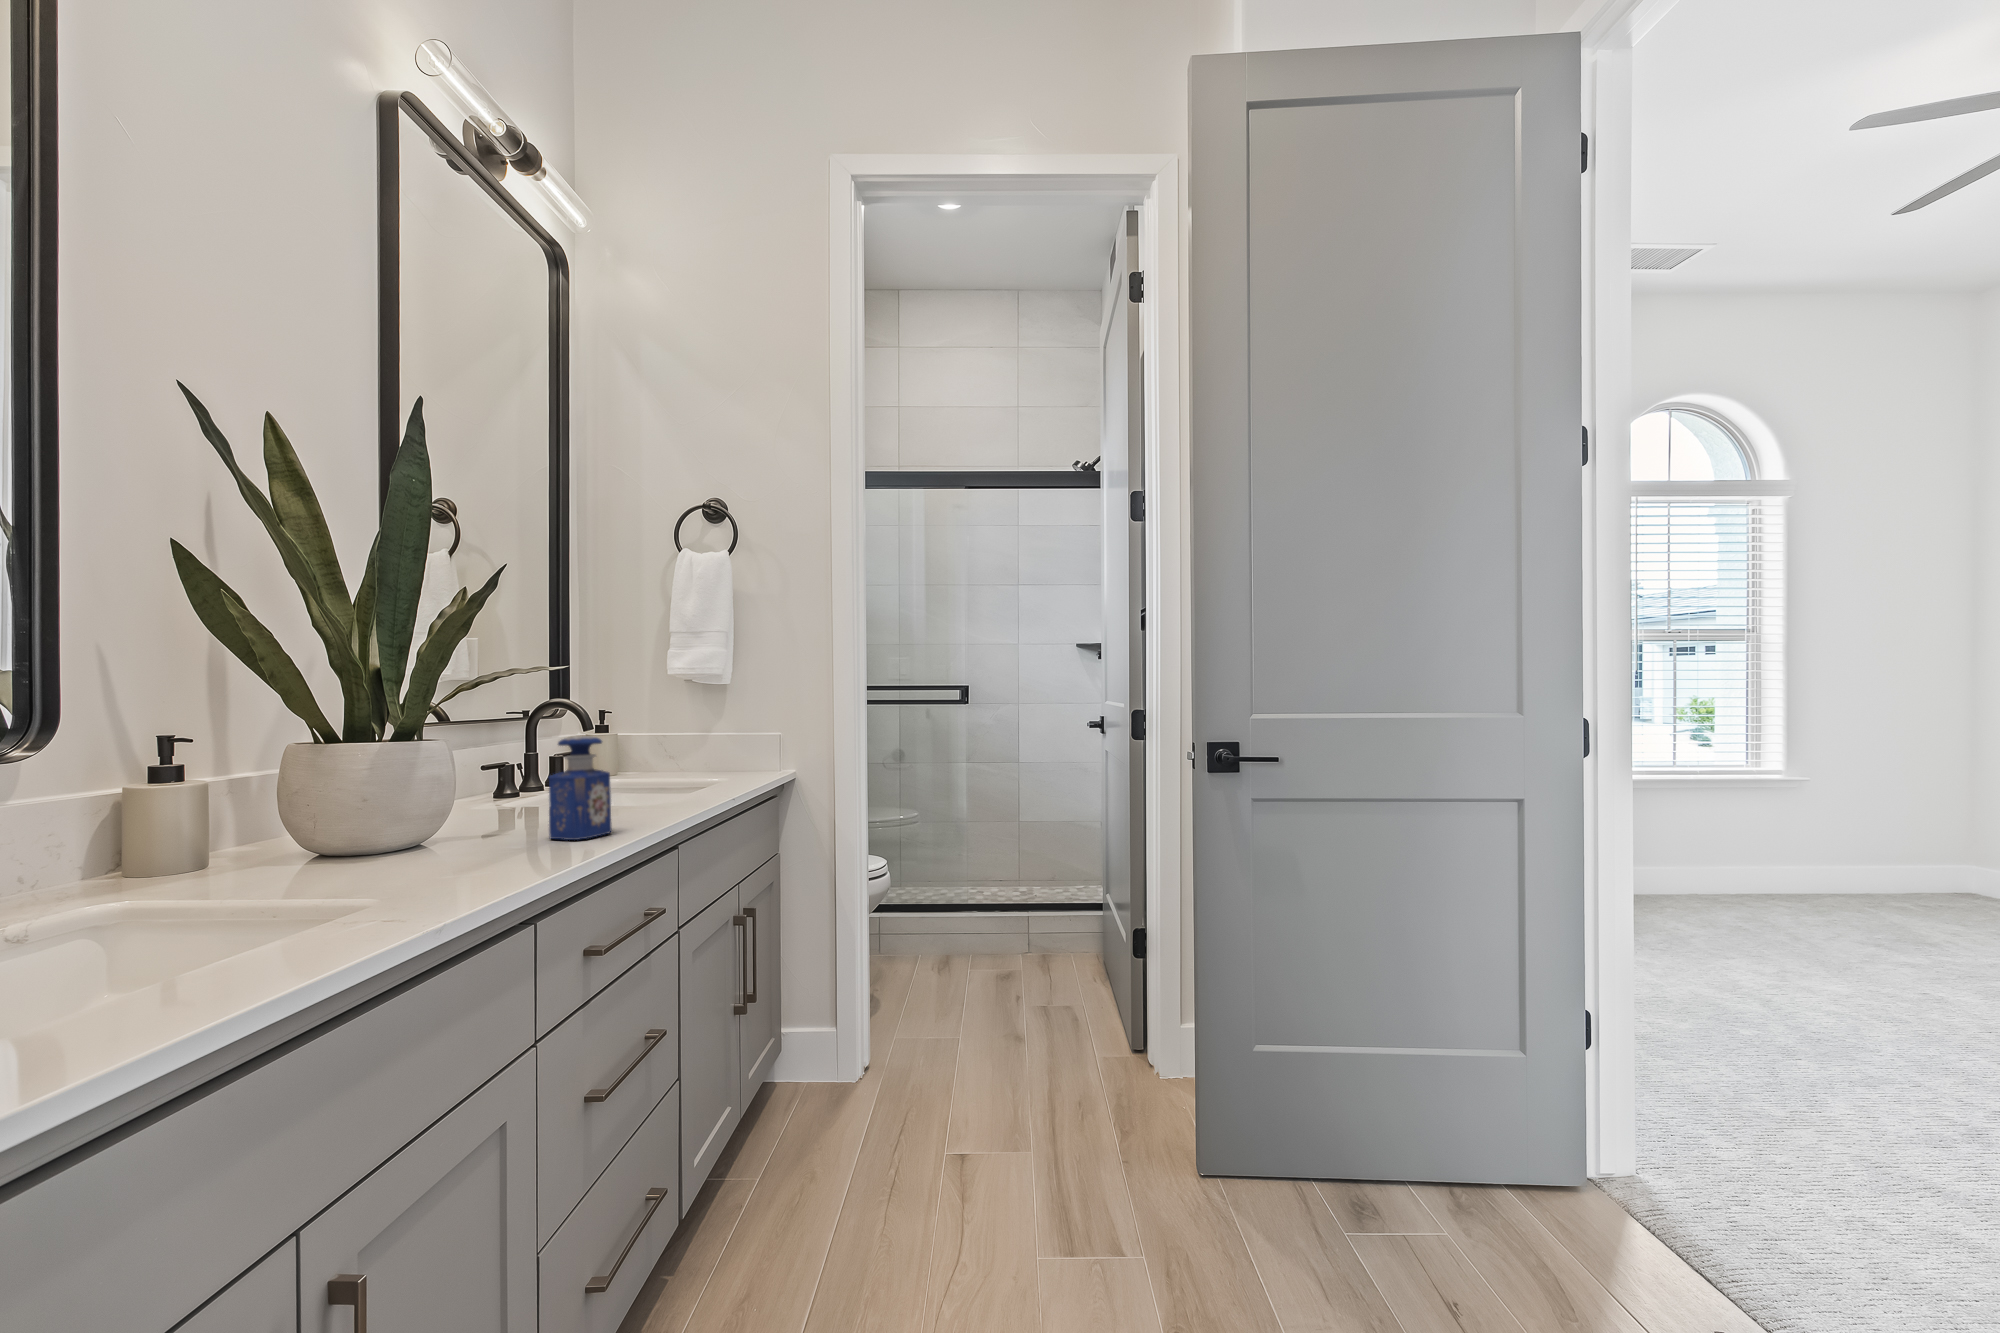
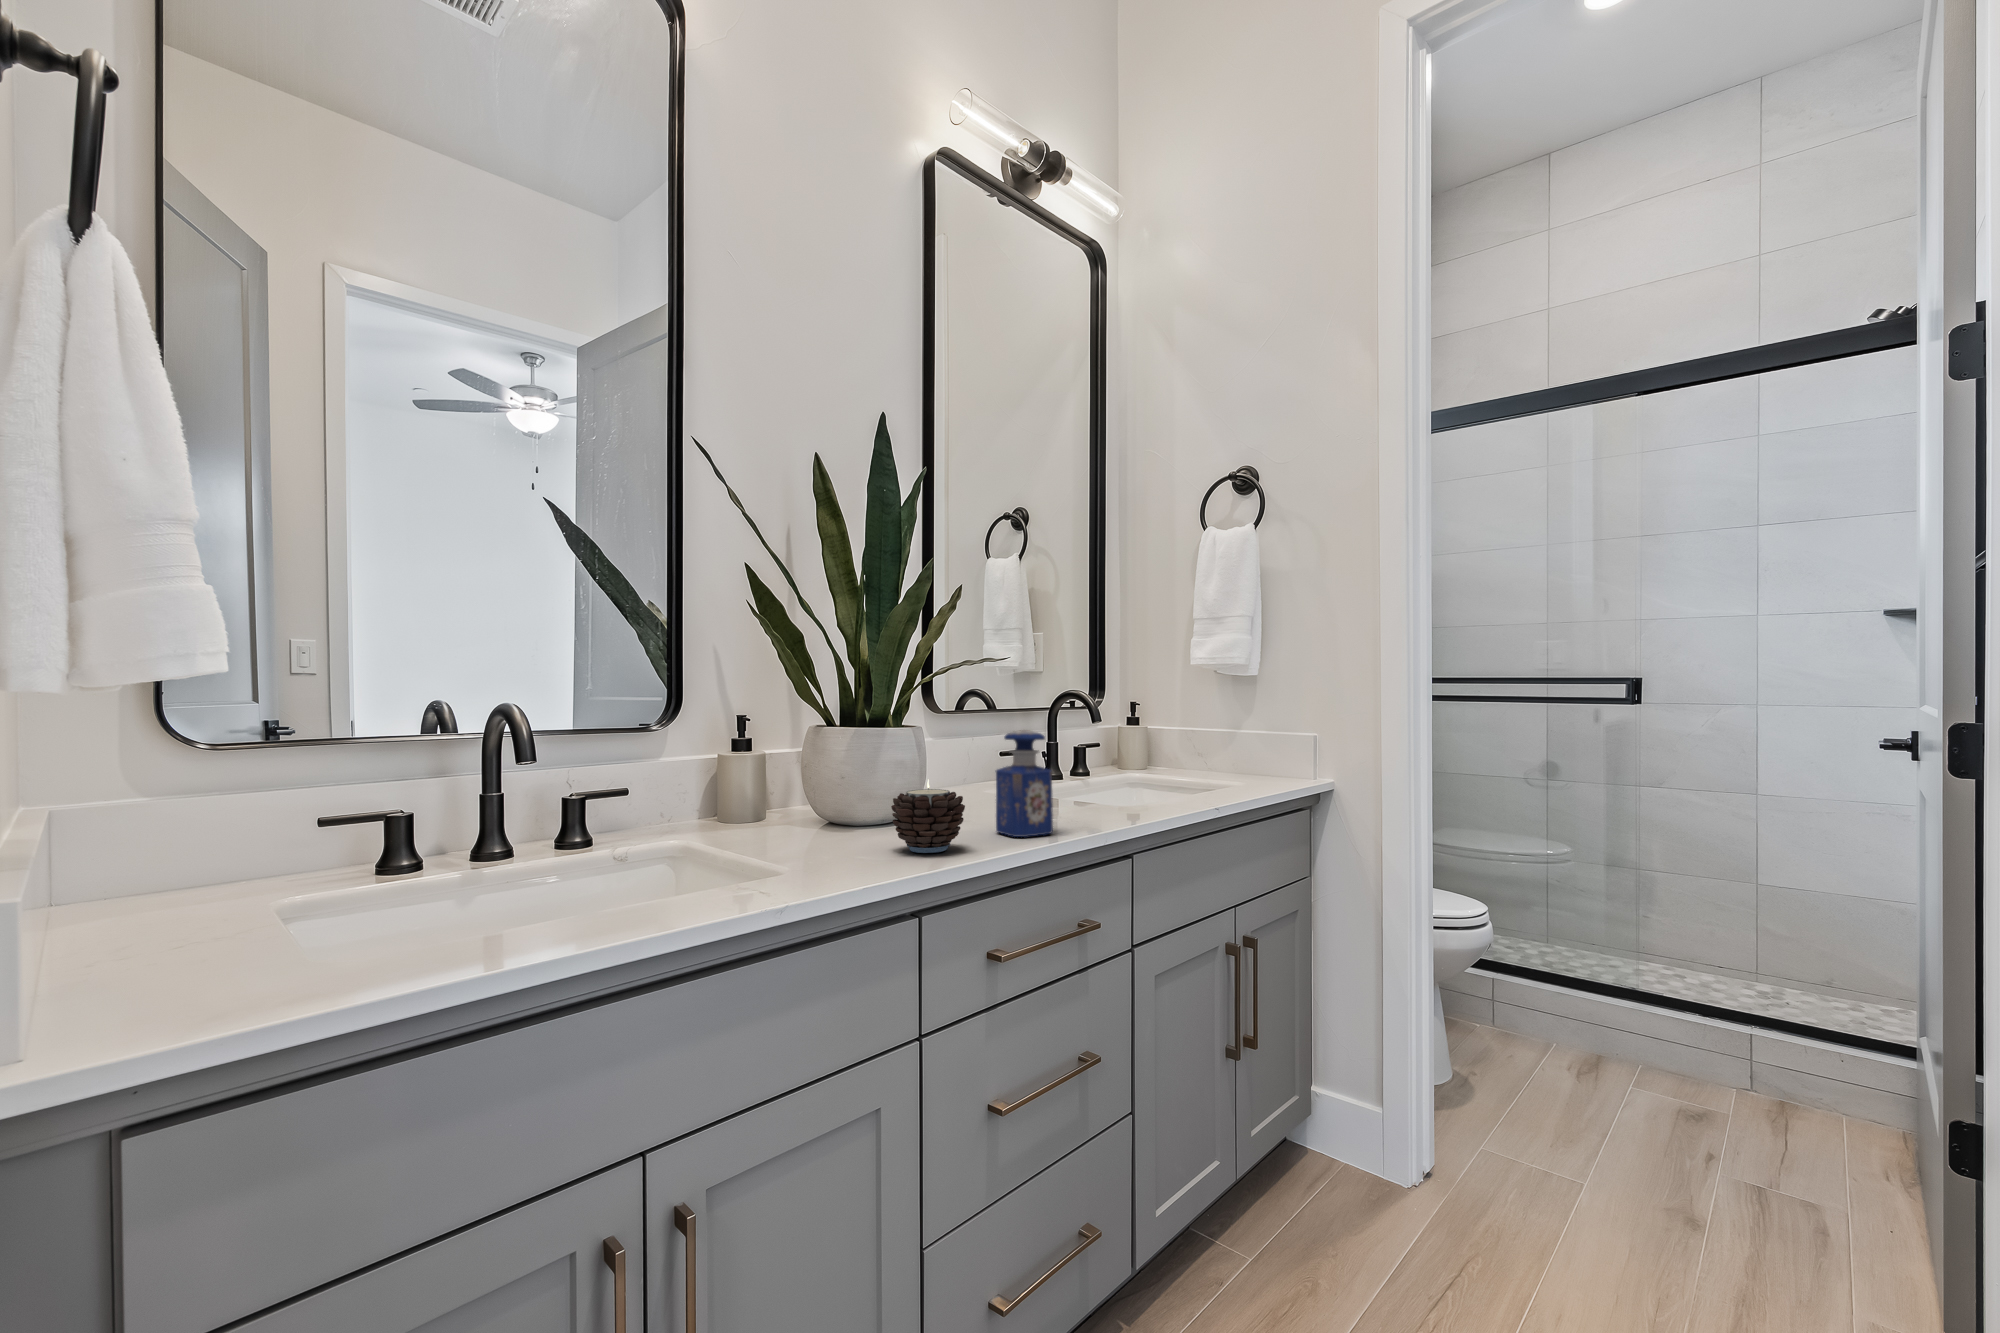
candle: none [451,789,544,866] -> present [891,779,965,853]

